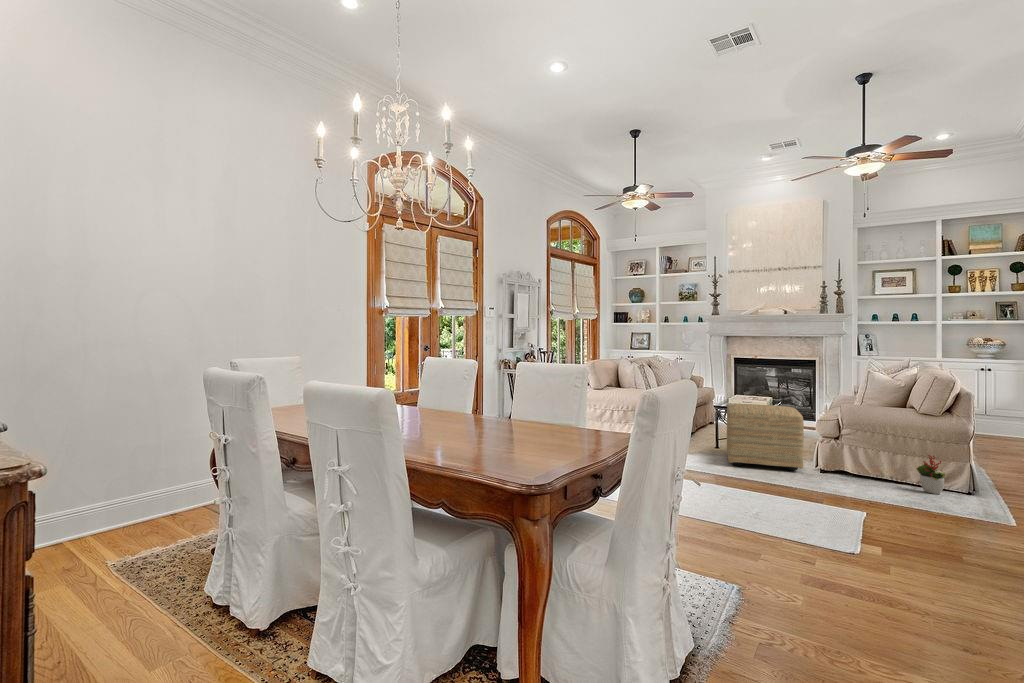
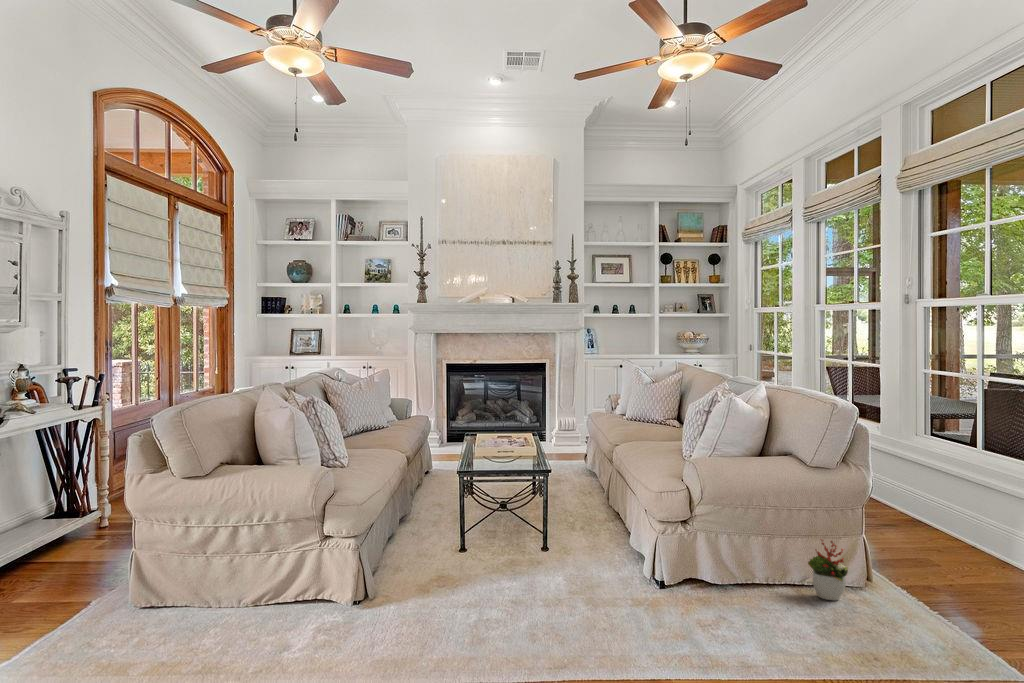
ottoman: present [727,404,804,471] -> none [503,465,649,604]

